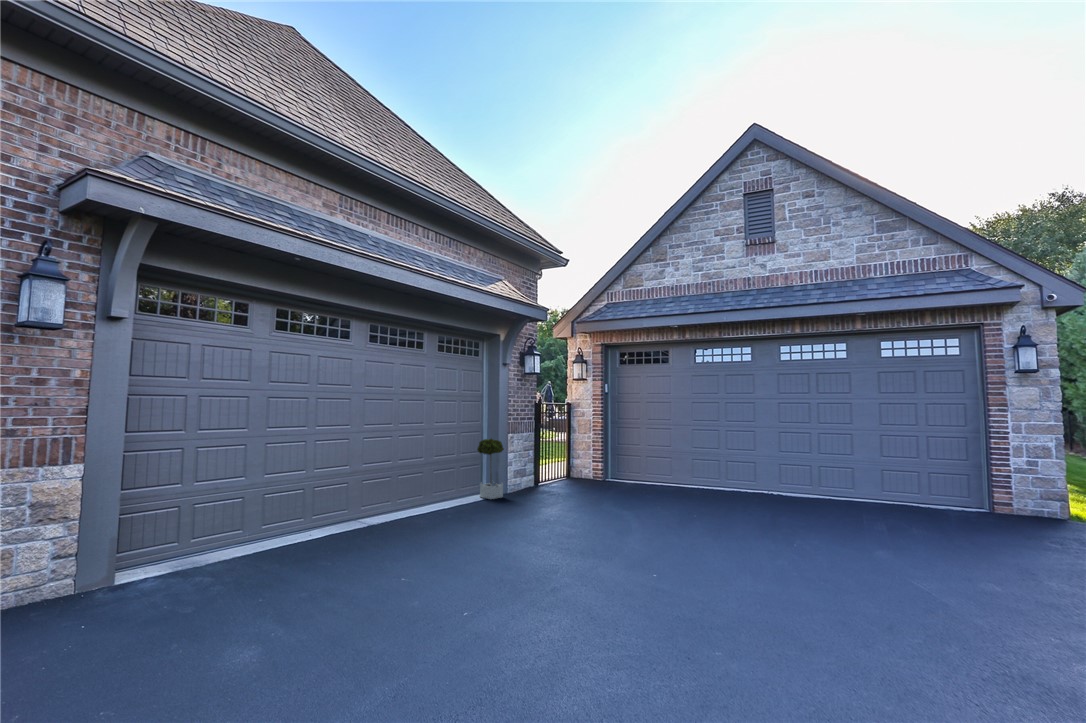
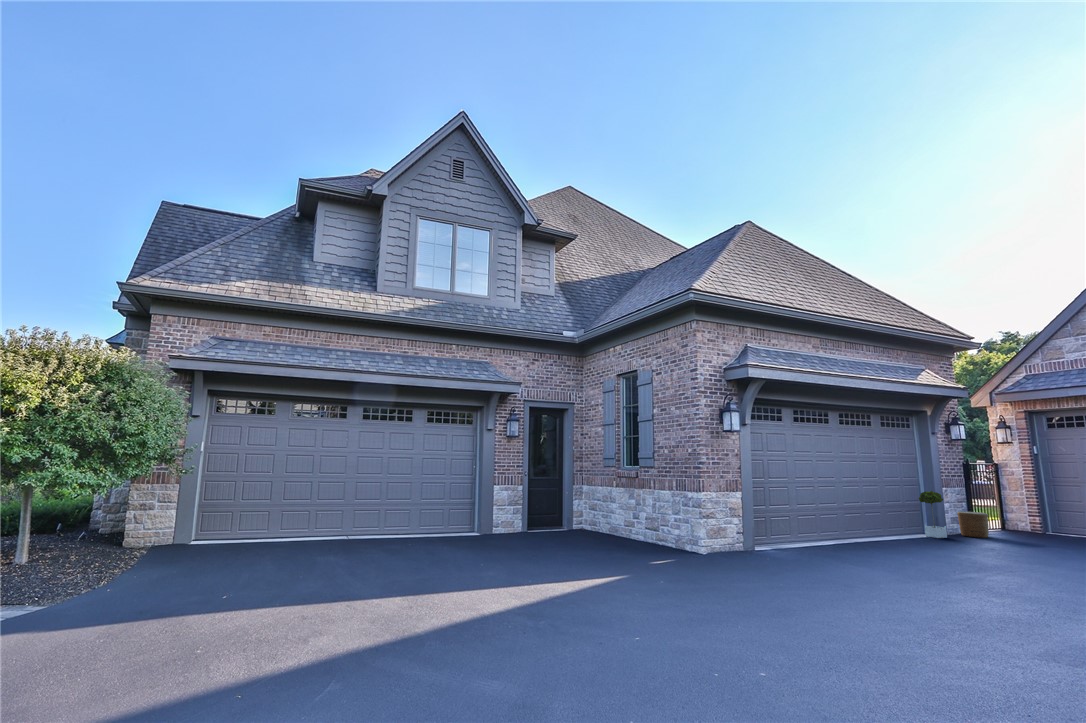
woven basket: none [521,461,551,494] -> present [957,512,989,538]

